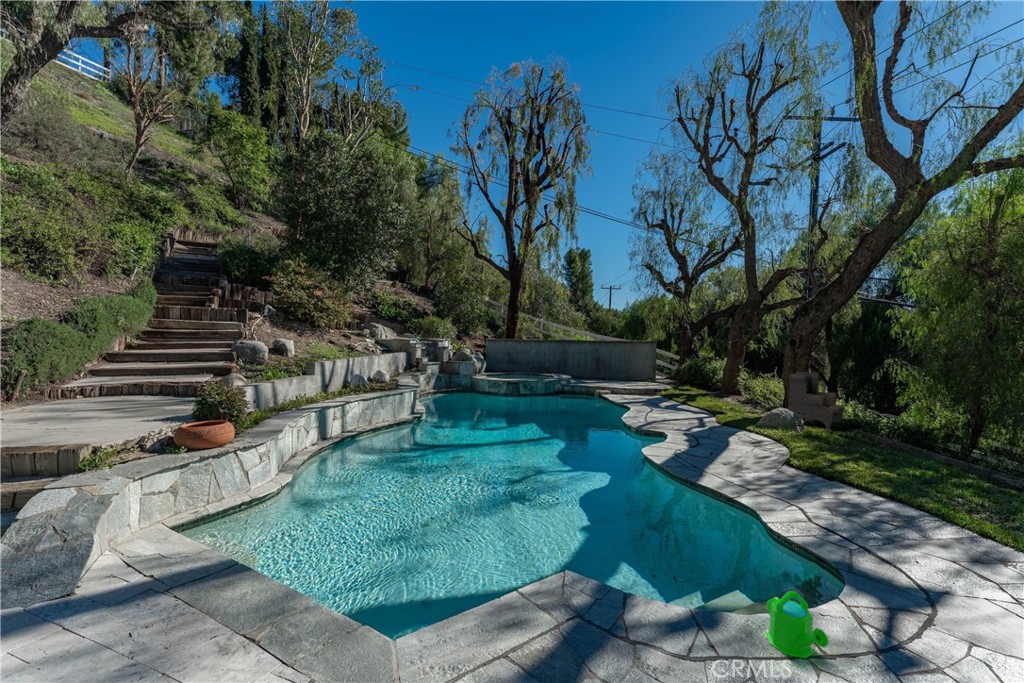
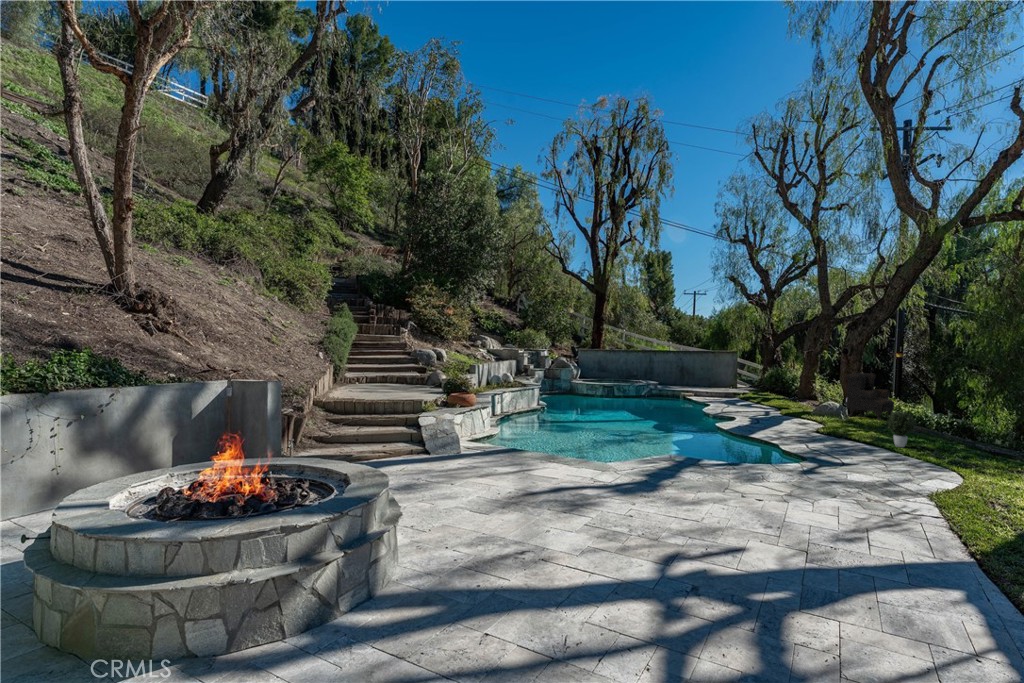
potted plant: none [890,443,941,501] -> present [887,411,916,447]
watering can: present [766,591,828,658] -> none [771,449,793,475]

